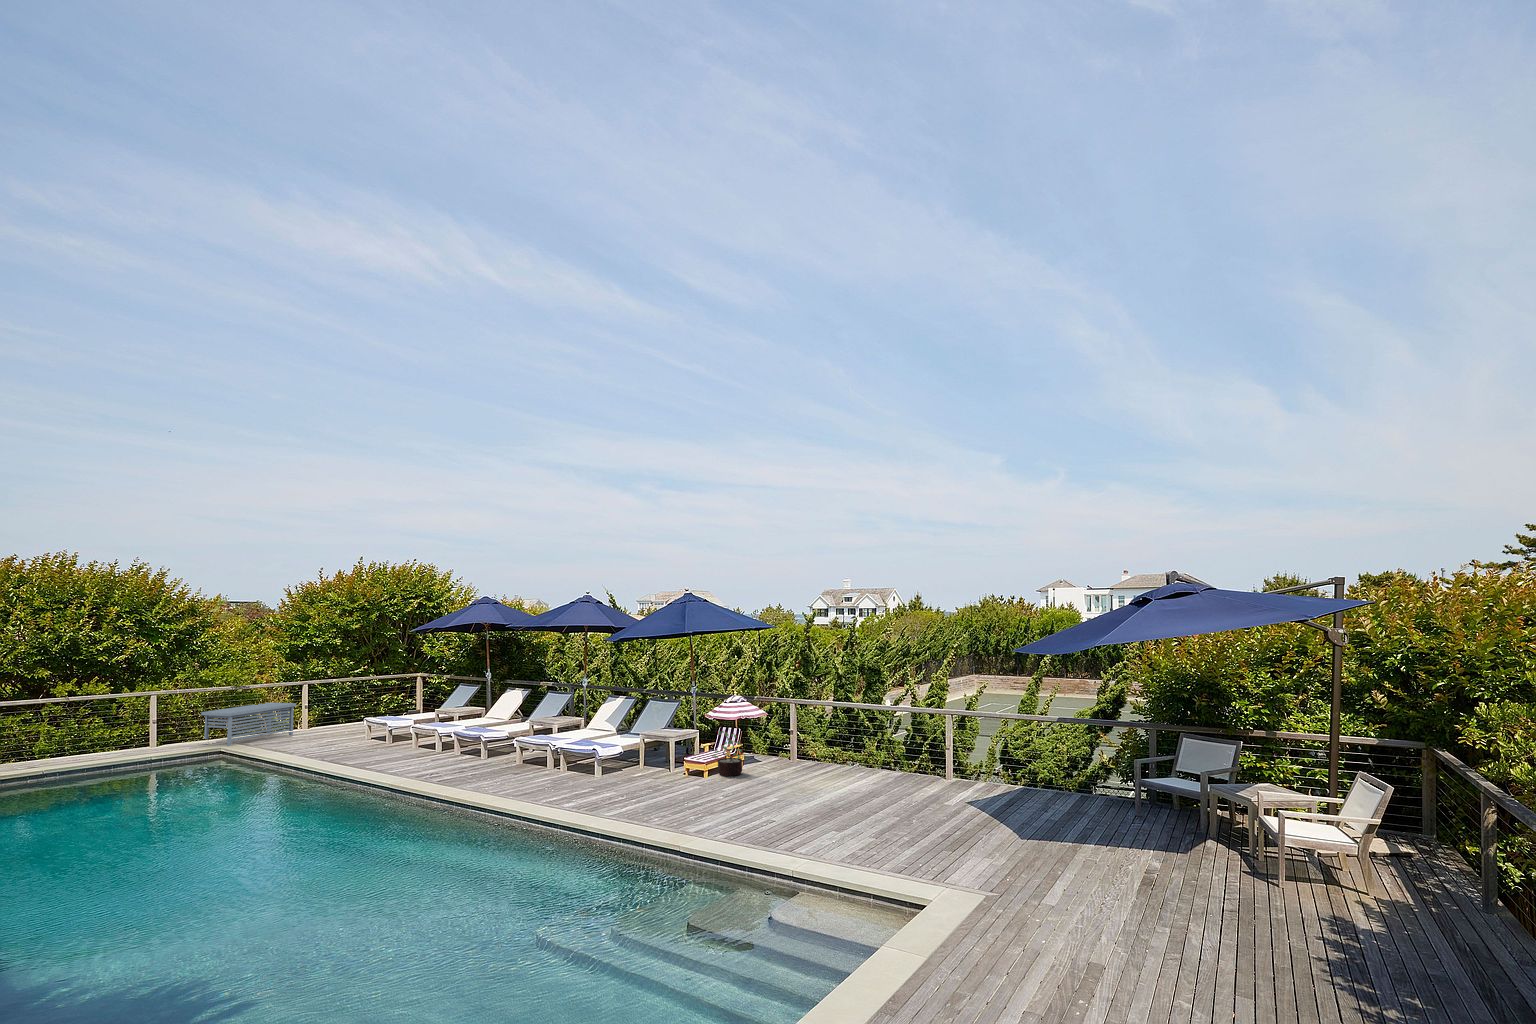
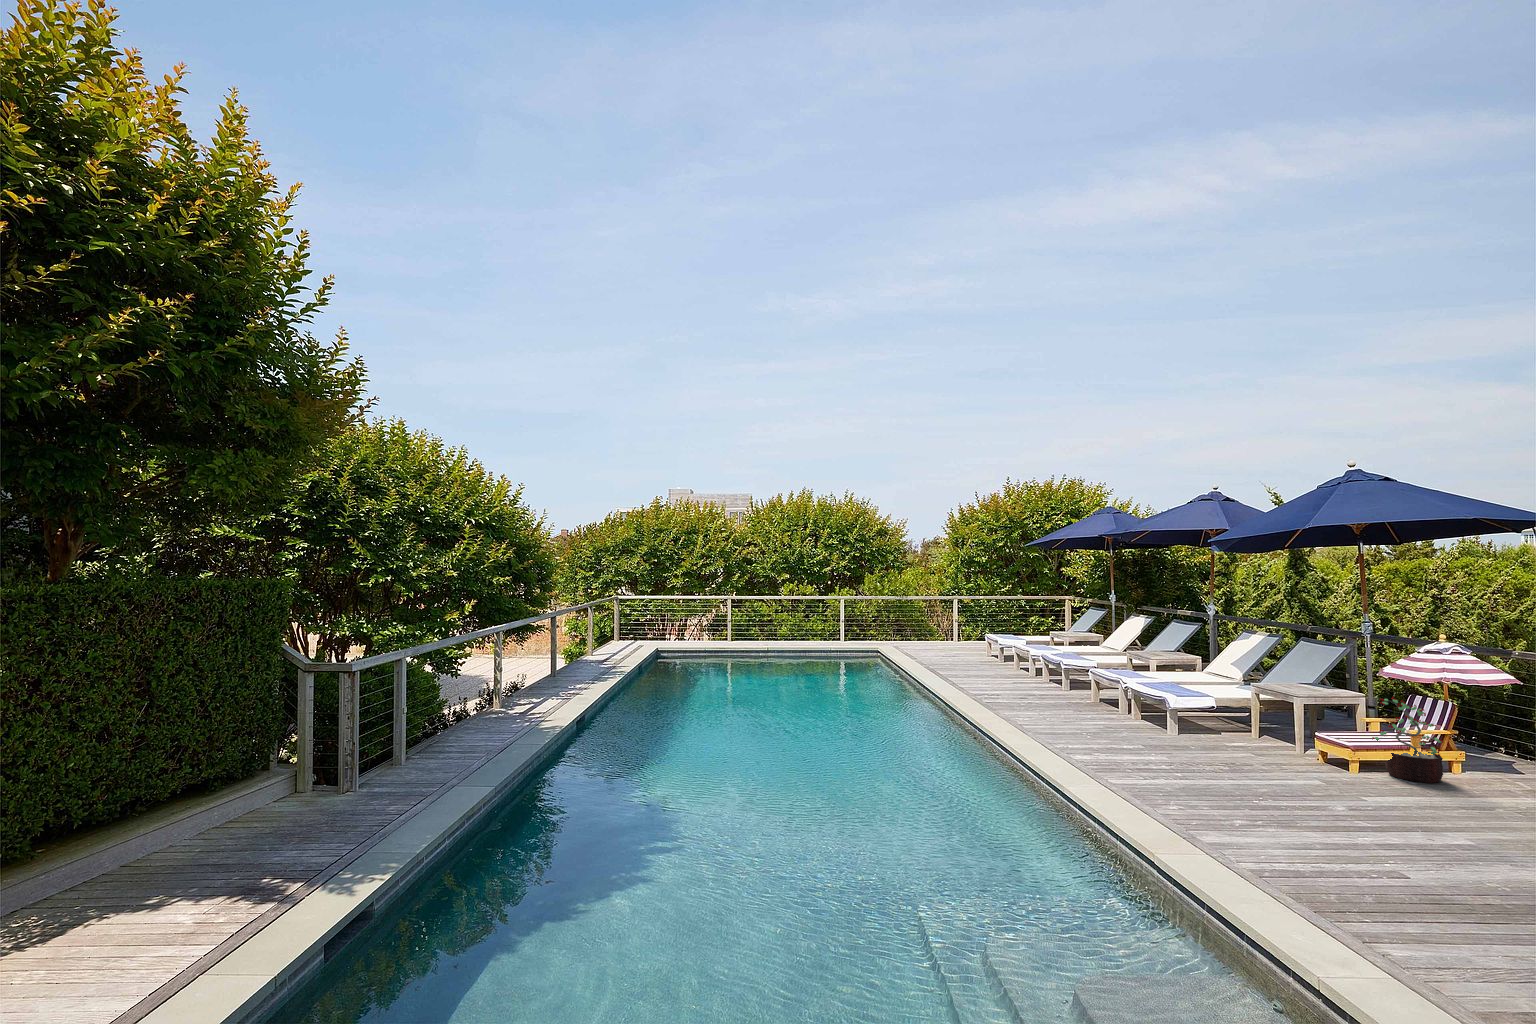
storage bench: present [201,702,296,746] -> none [879,618,951,649]

